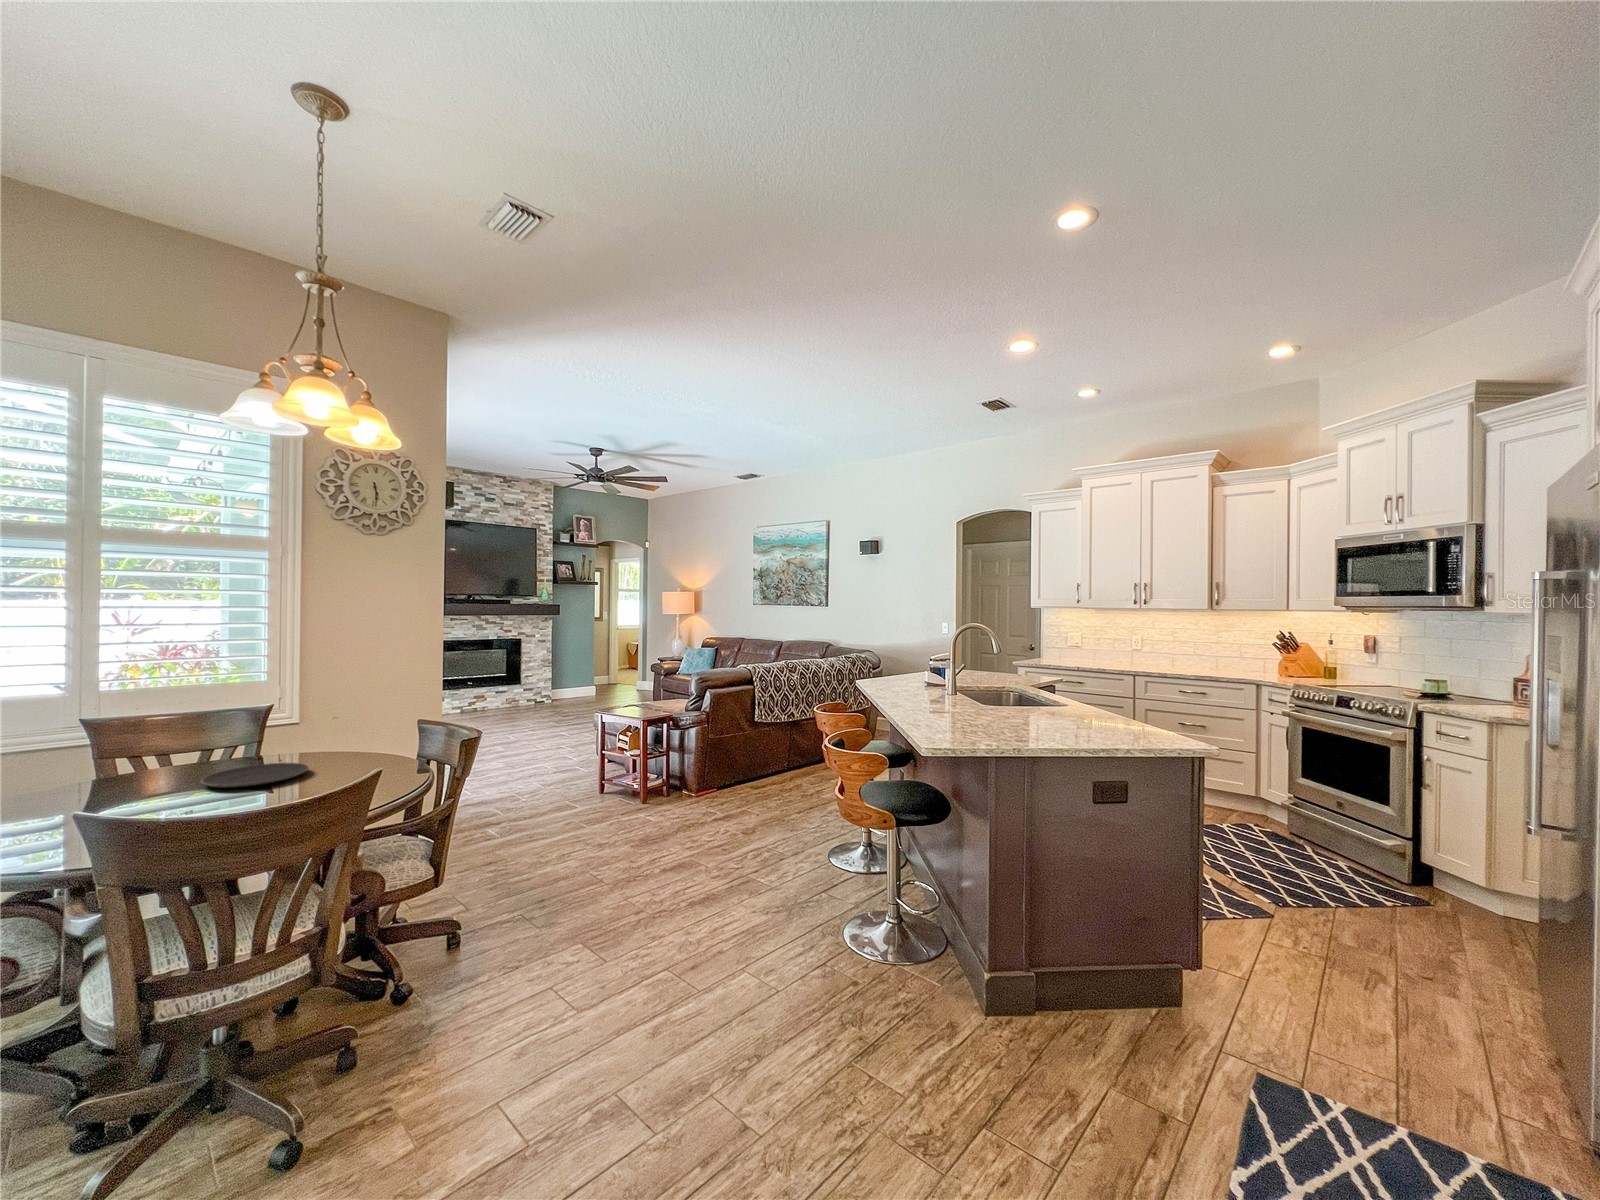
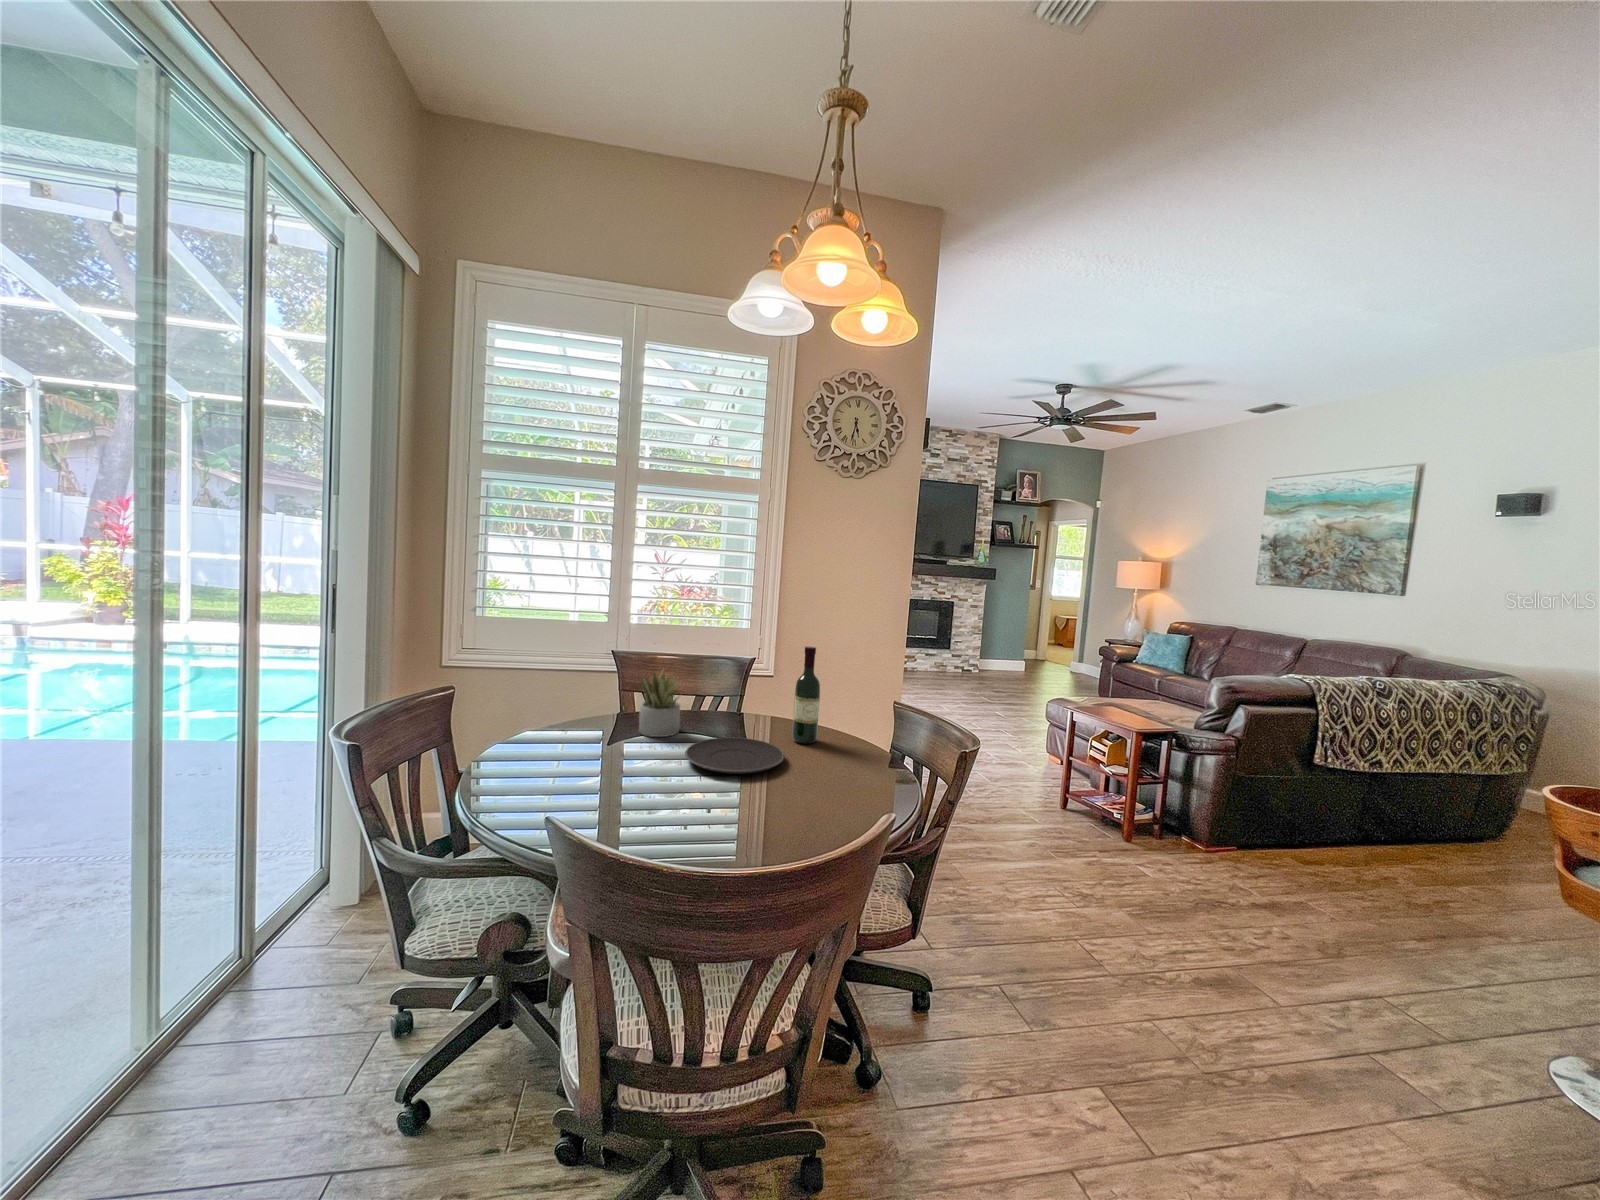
wine bottle: none [318,679,343,759] -> present [792,646,820,744]
succulent plant: none [133,717,190,781] -> present [639,672,680,737]

